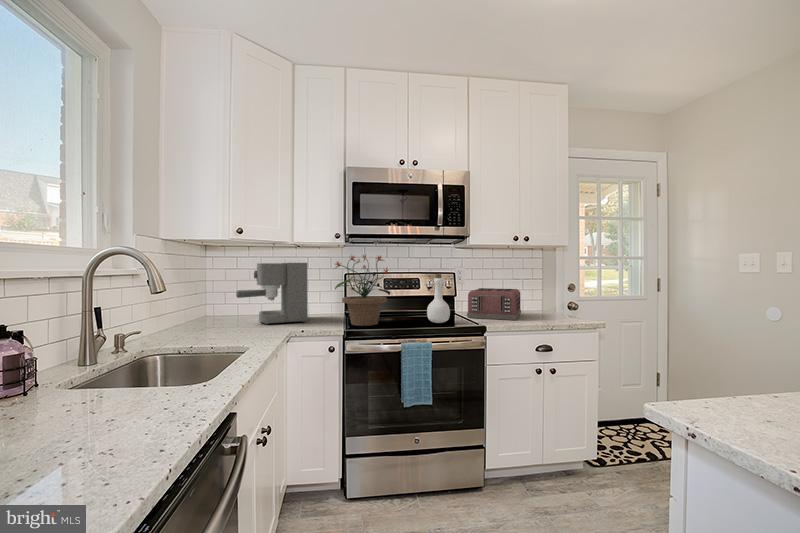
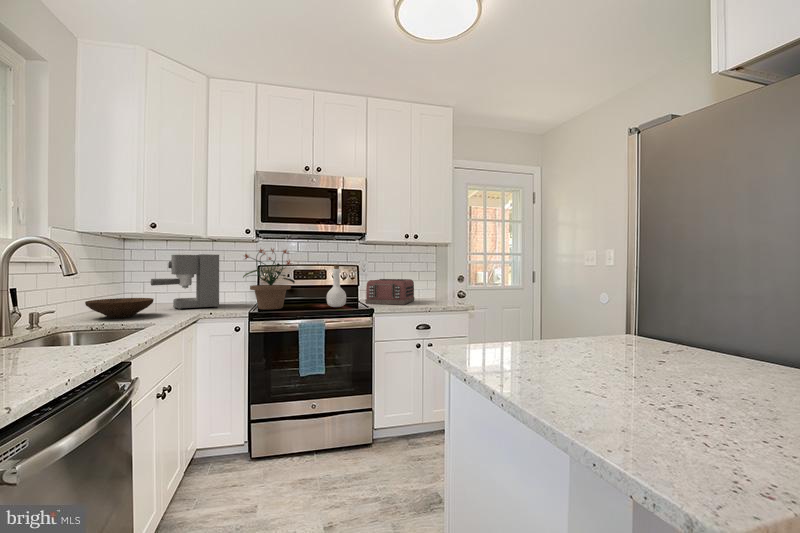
wooden bowl: none [172,313,242,337] -> present [85,298,154,318]

